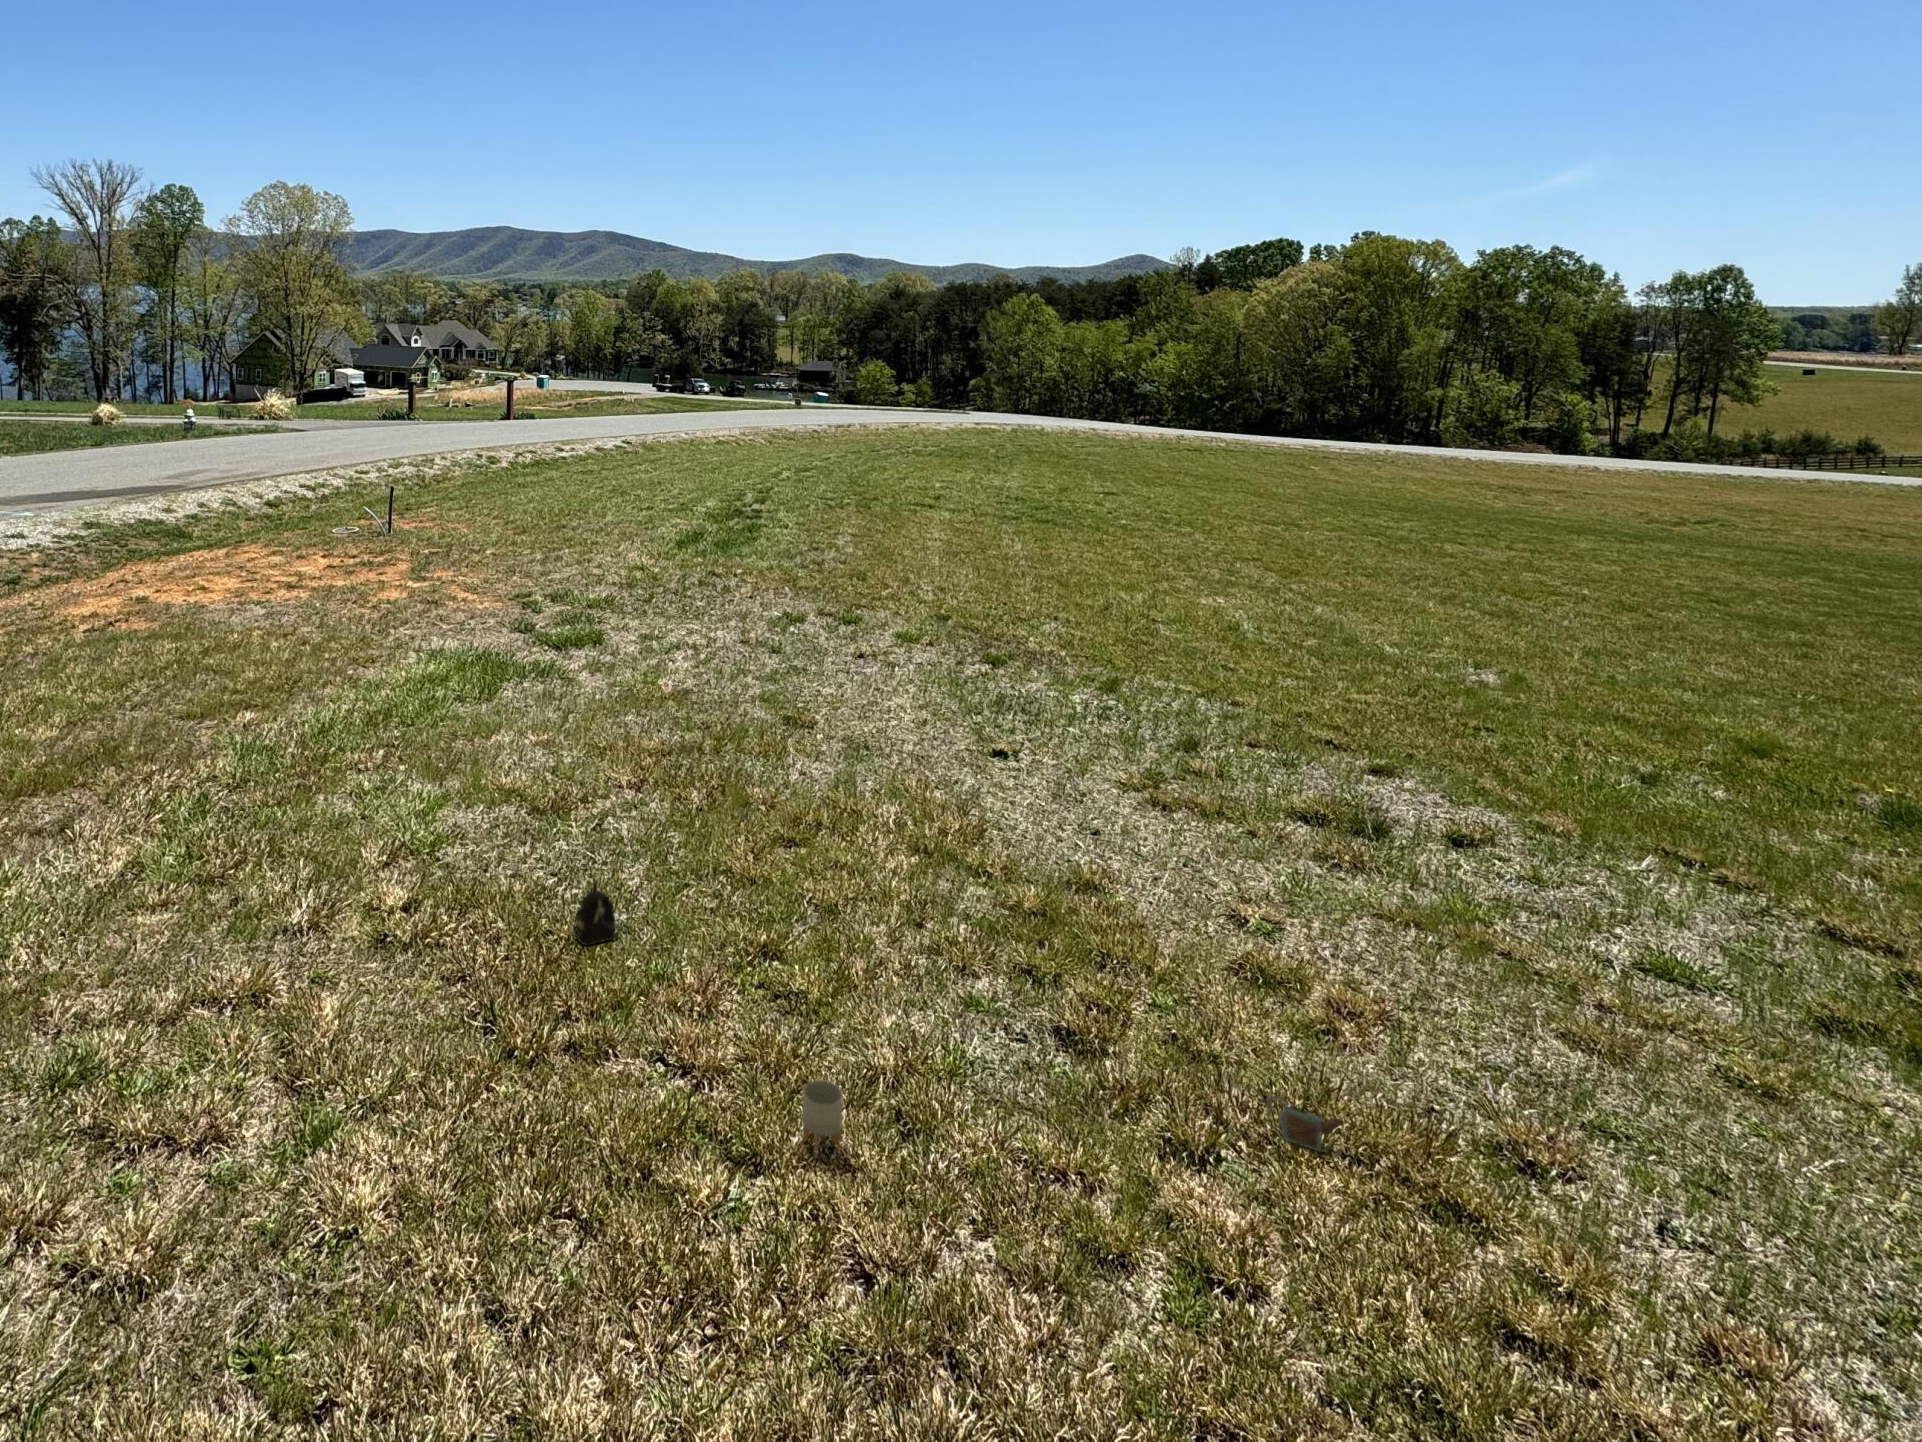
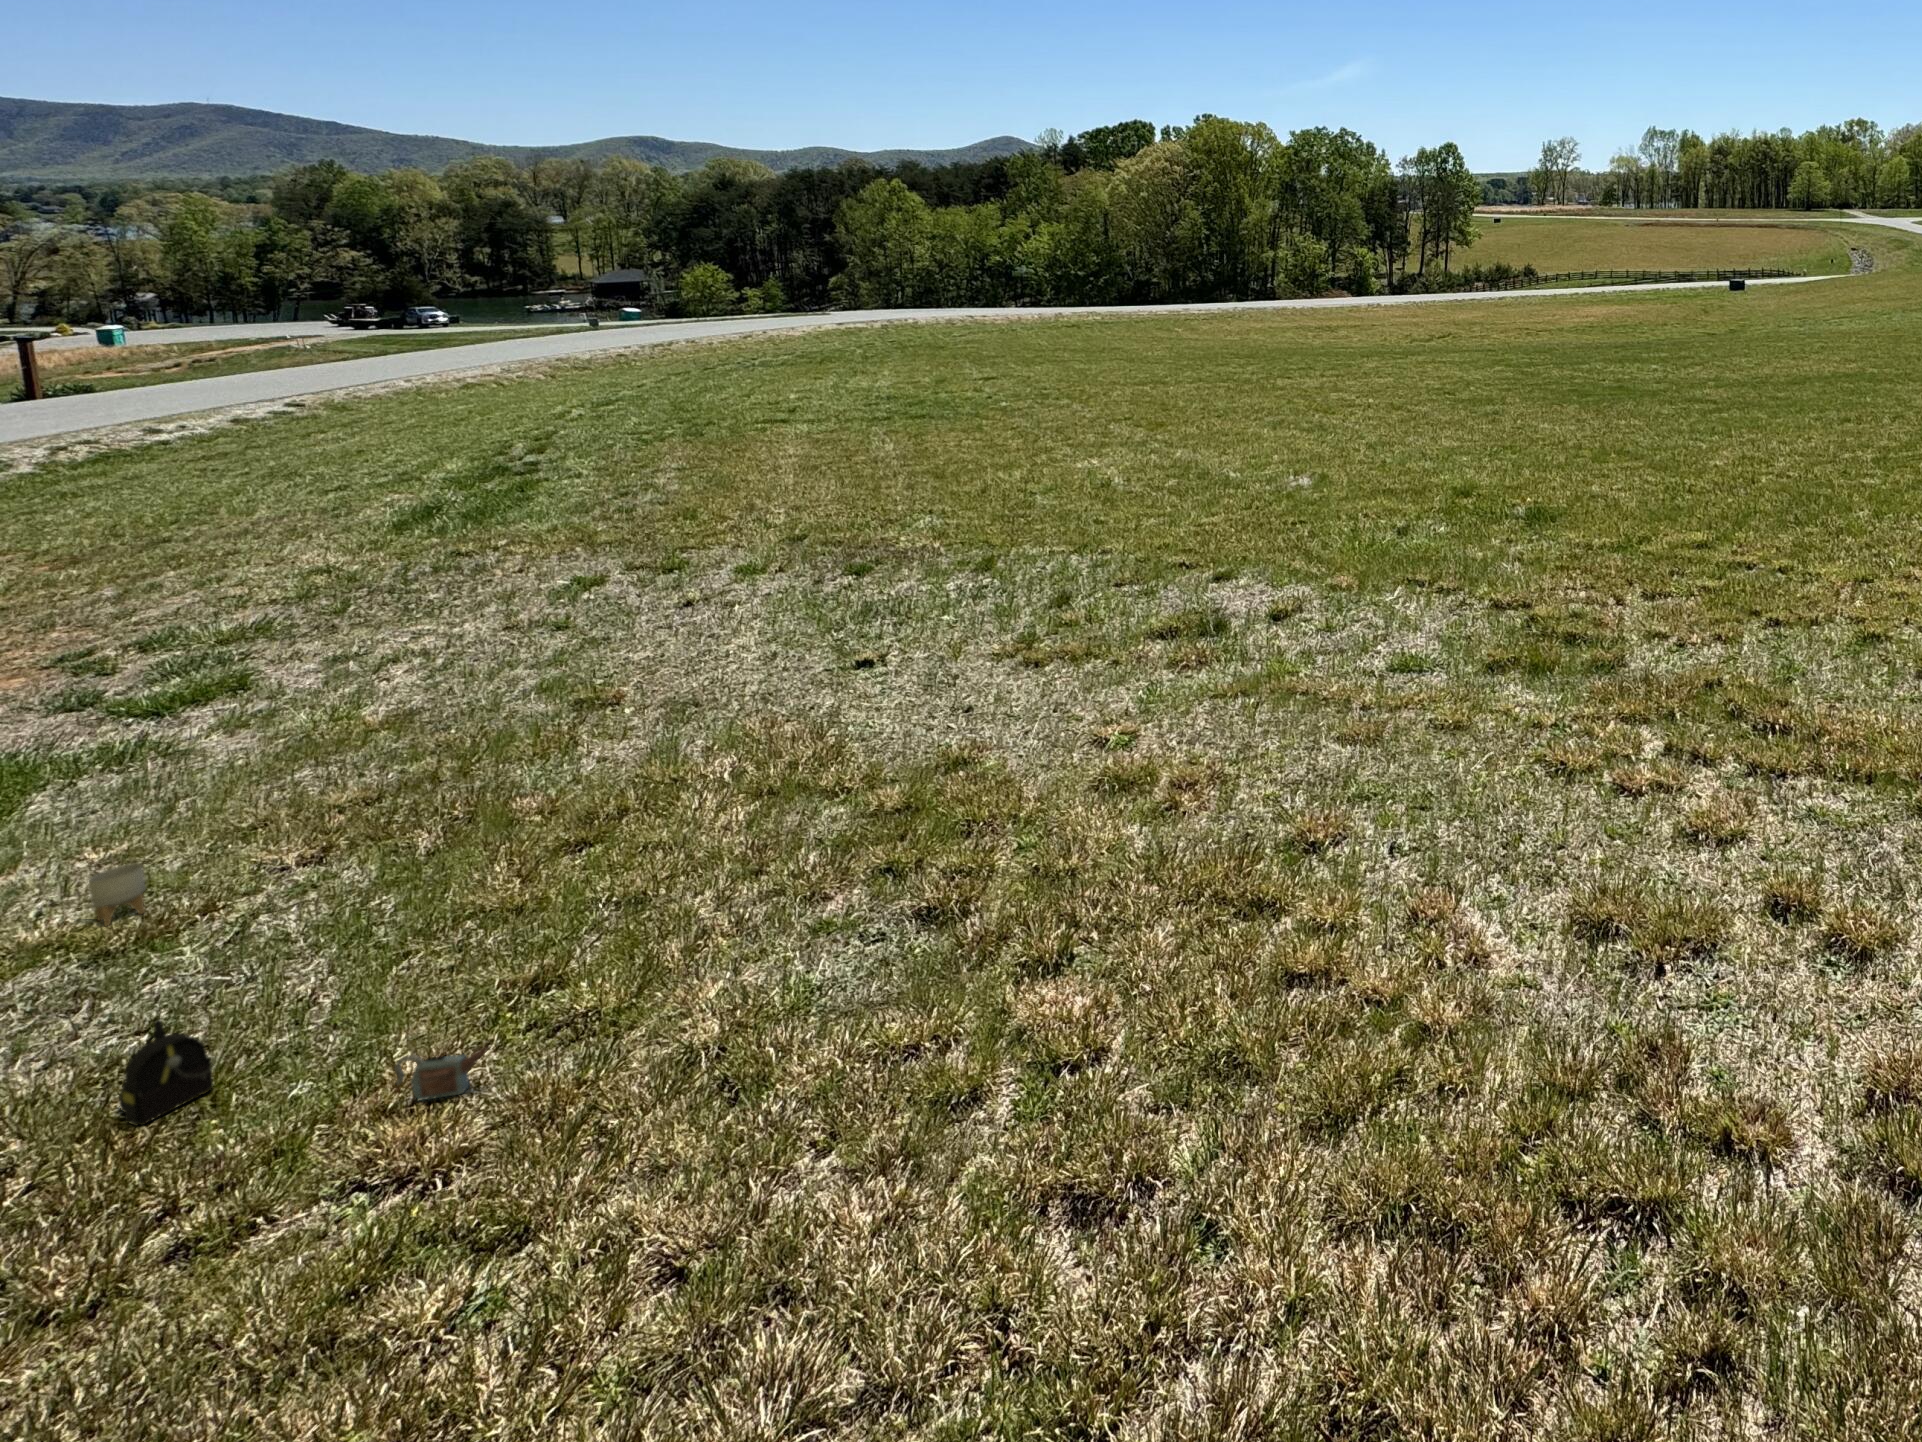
planter: present [803,1080,843,1158] -> present [88,863,145,926]
watering can: present [1266,1095,1345,1151] -> present [395,1046,490,1101]

